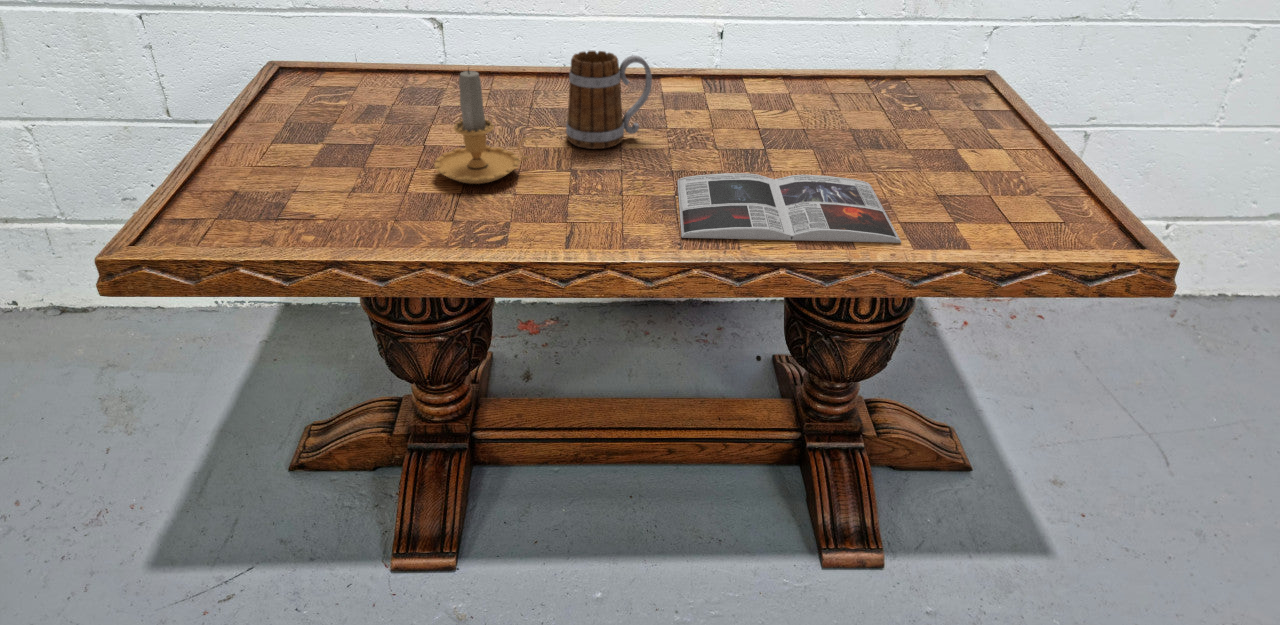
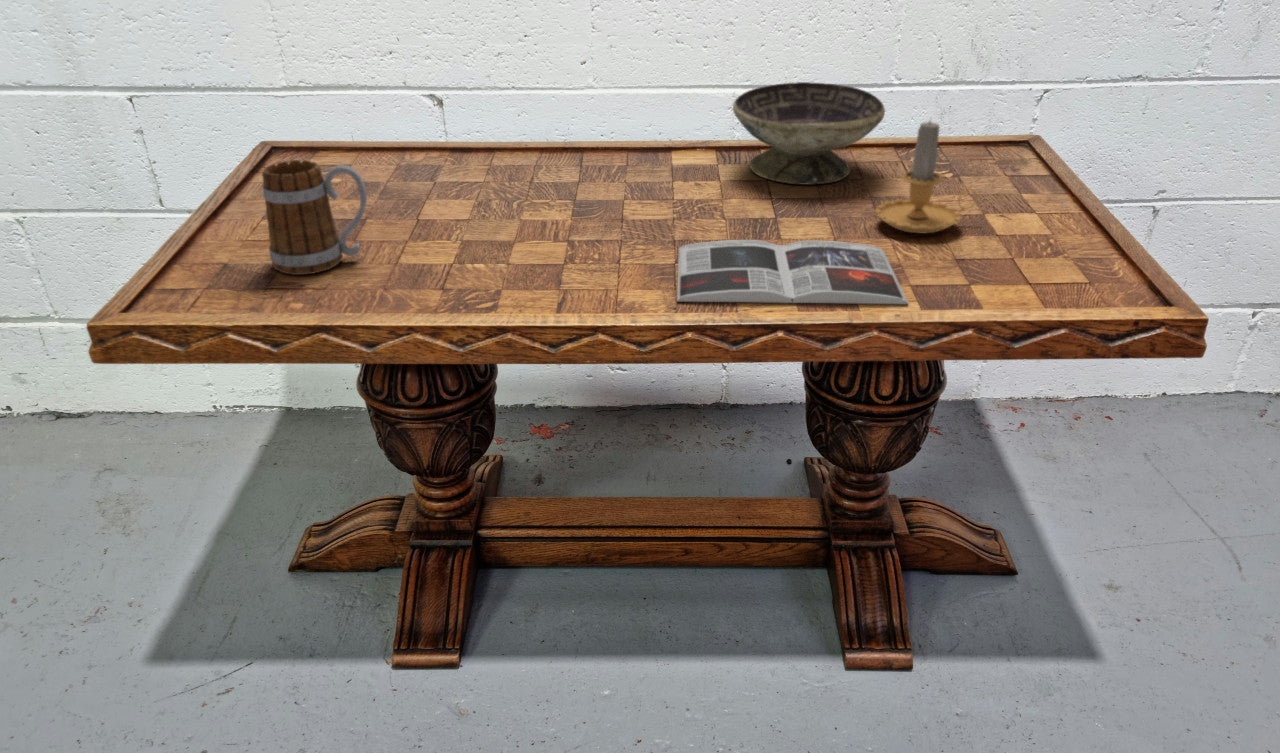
decorative bowl: none [722,15,865,115] -> present [733,82,885,185]
mug: present [566,51,652,149] -> present [262,160,367,275]
candle: present [434,70,538,184] -> present [876,122,977,233]

